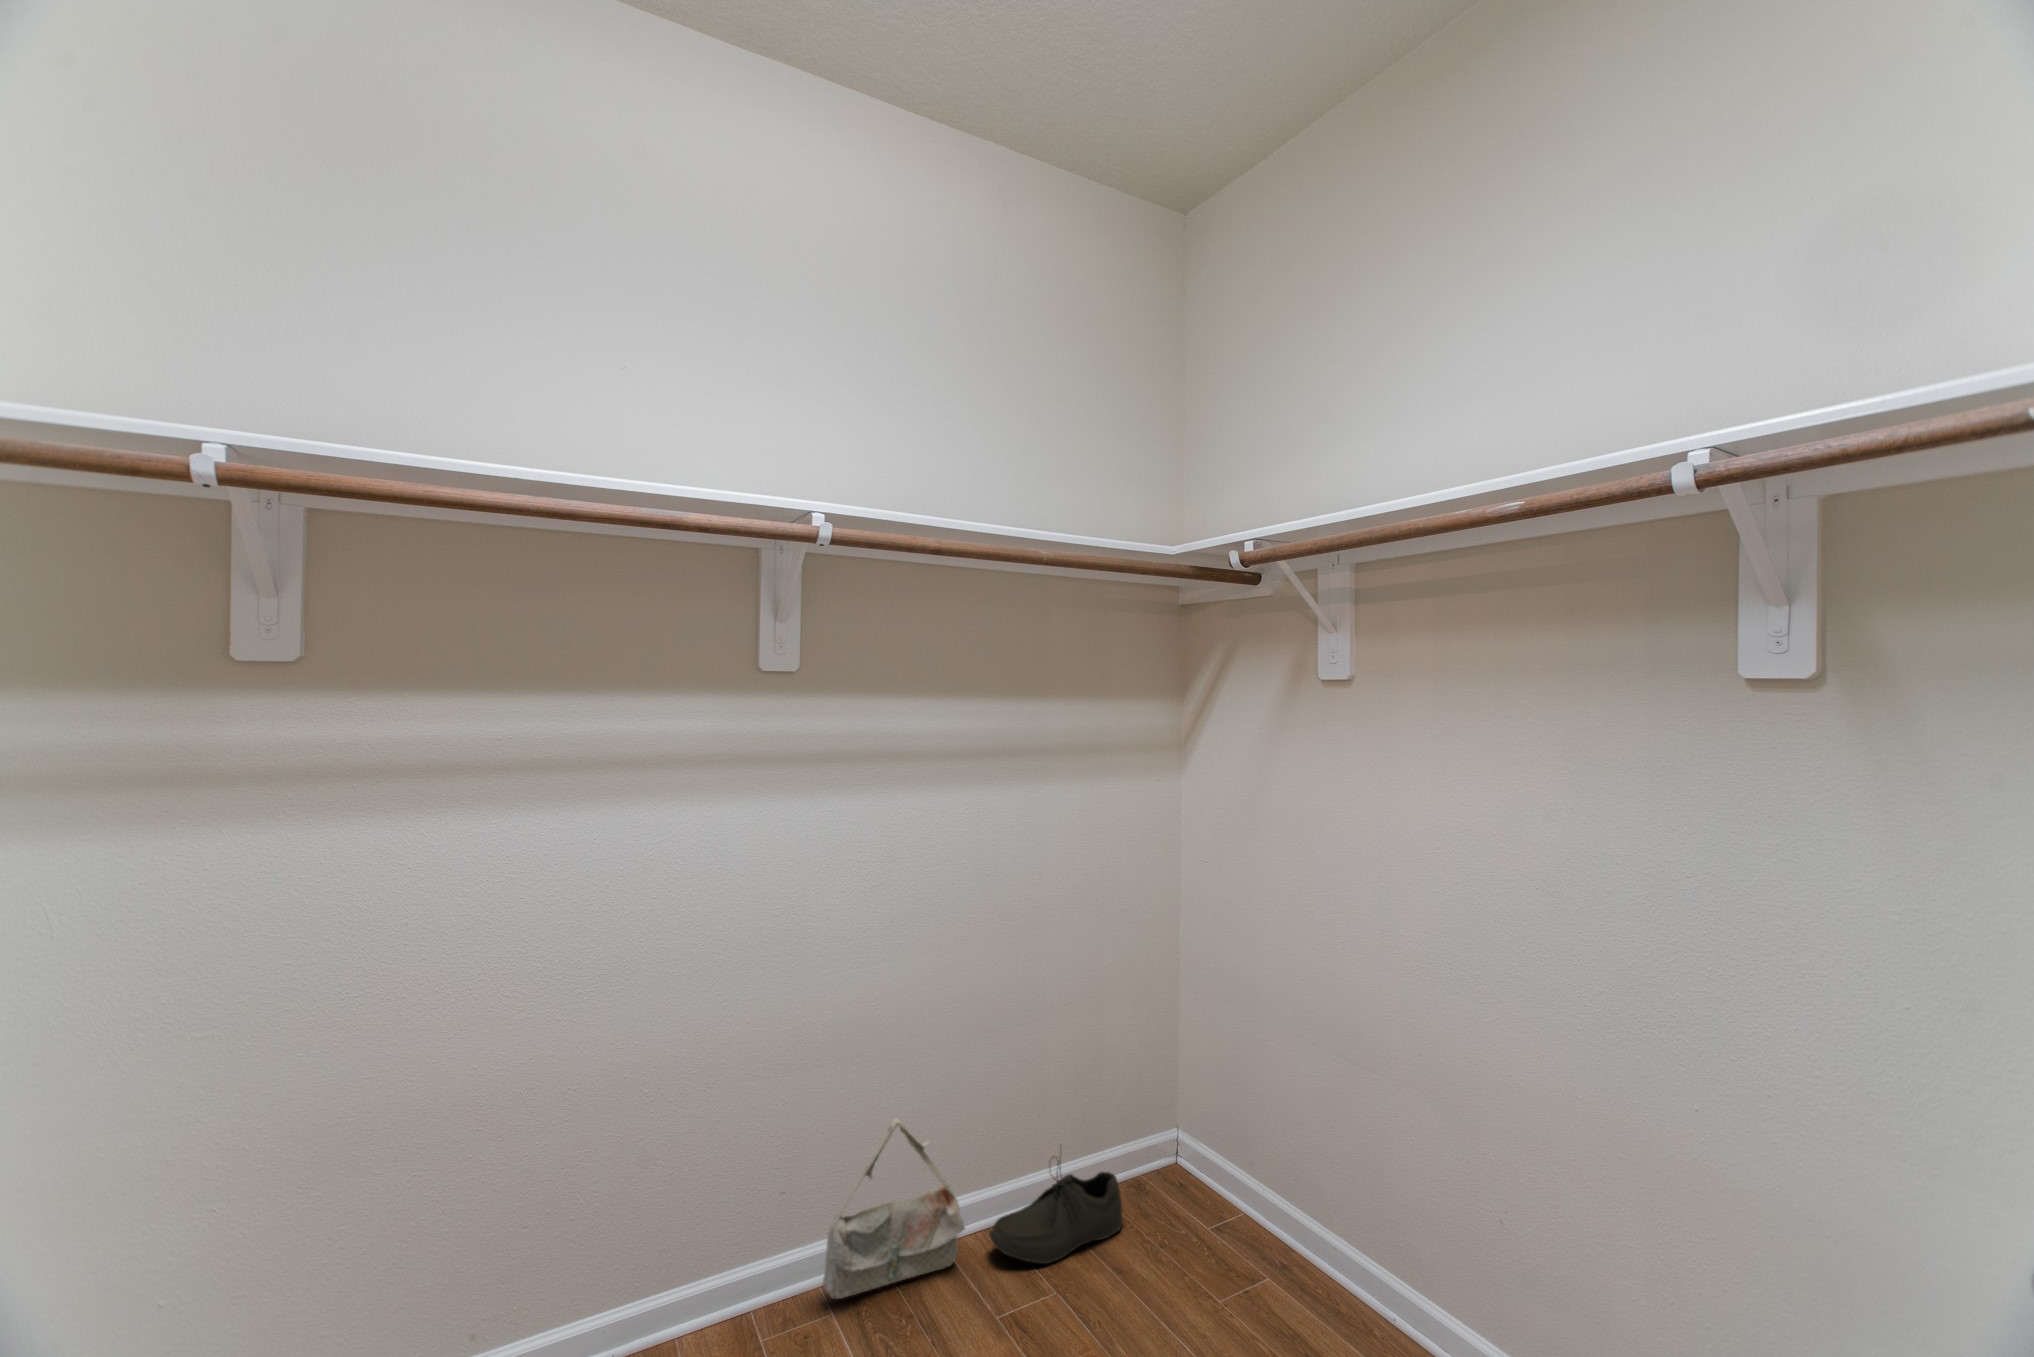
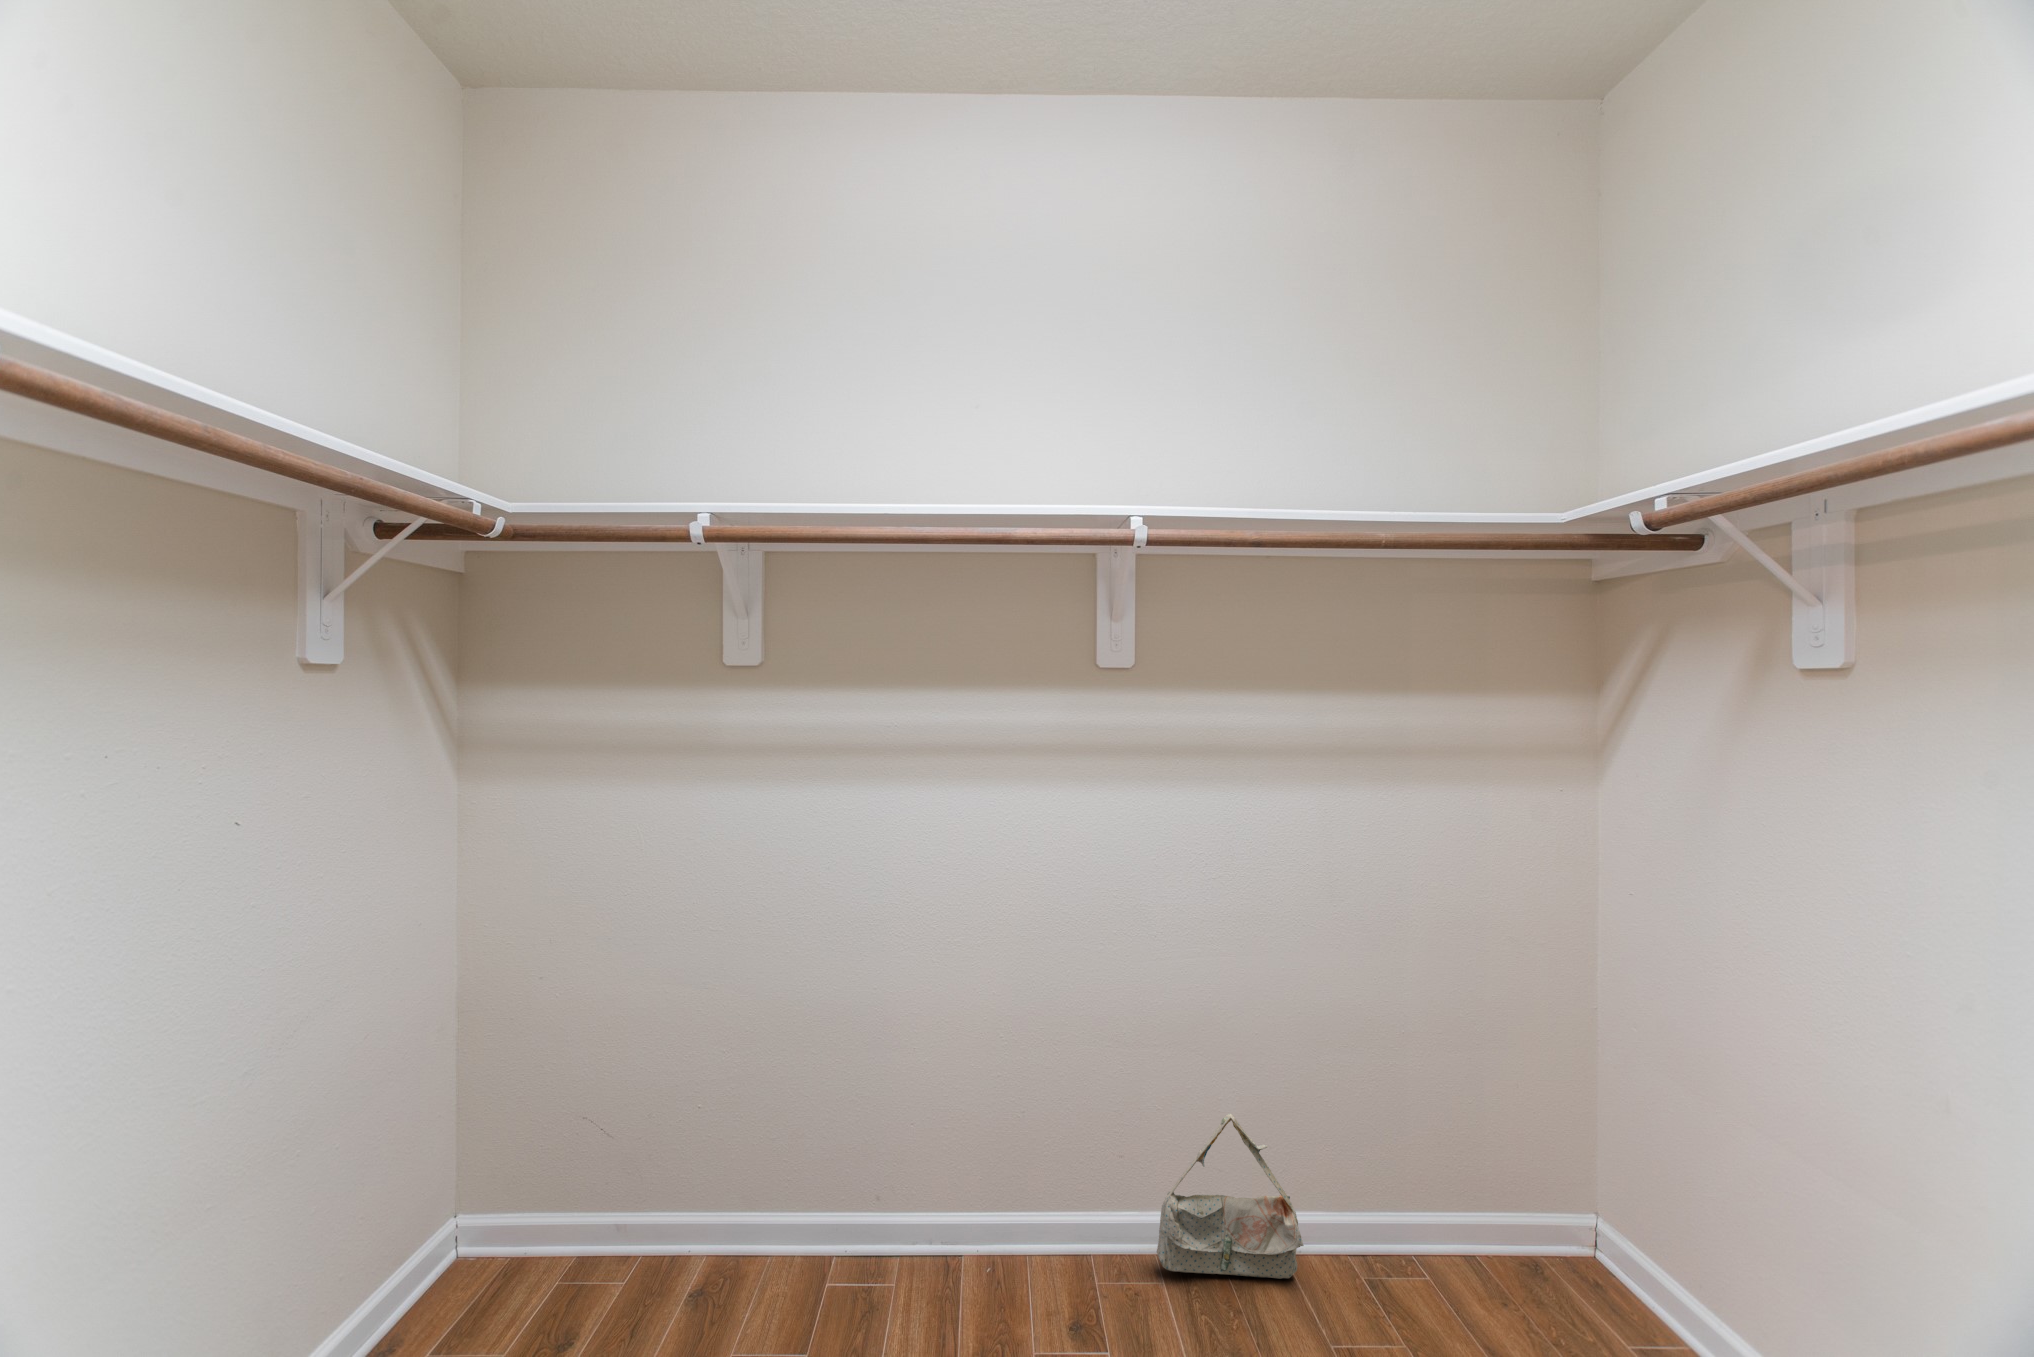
shoe: present [990,1162,1122,1264] -> none [1333,1190,1501,1312]

